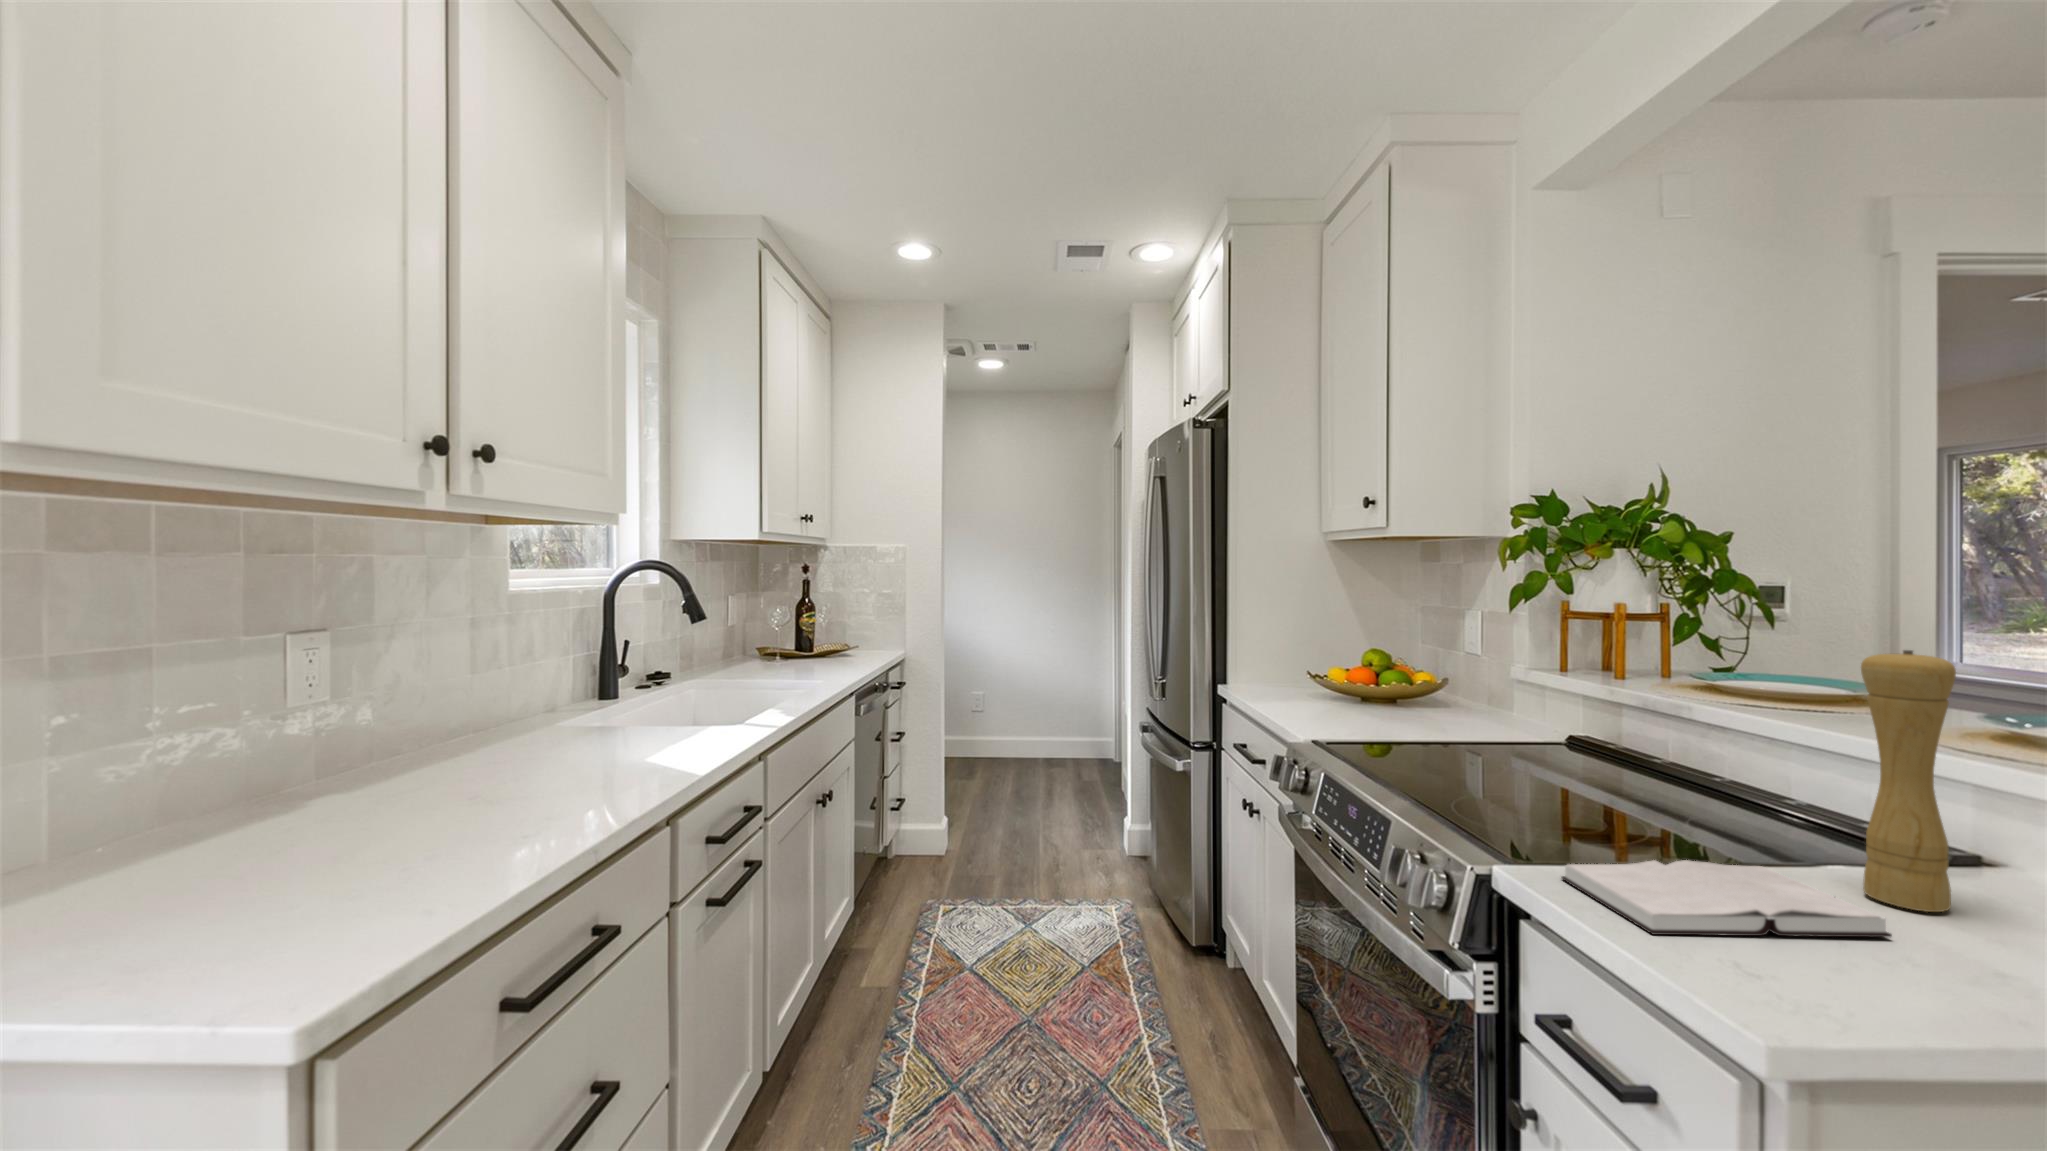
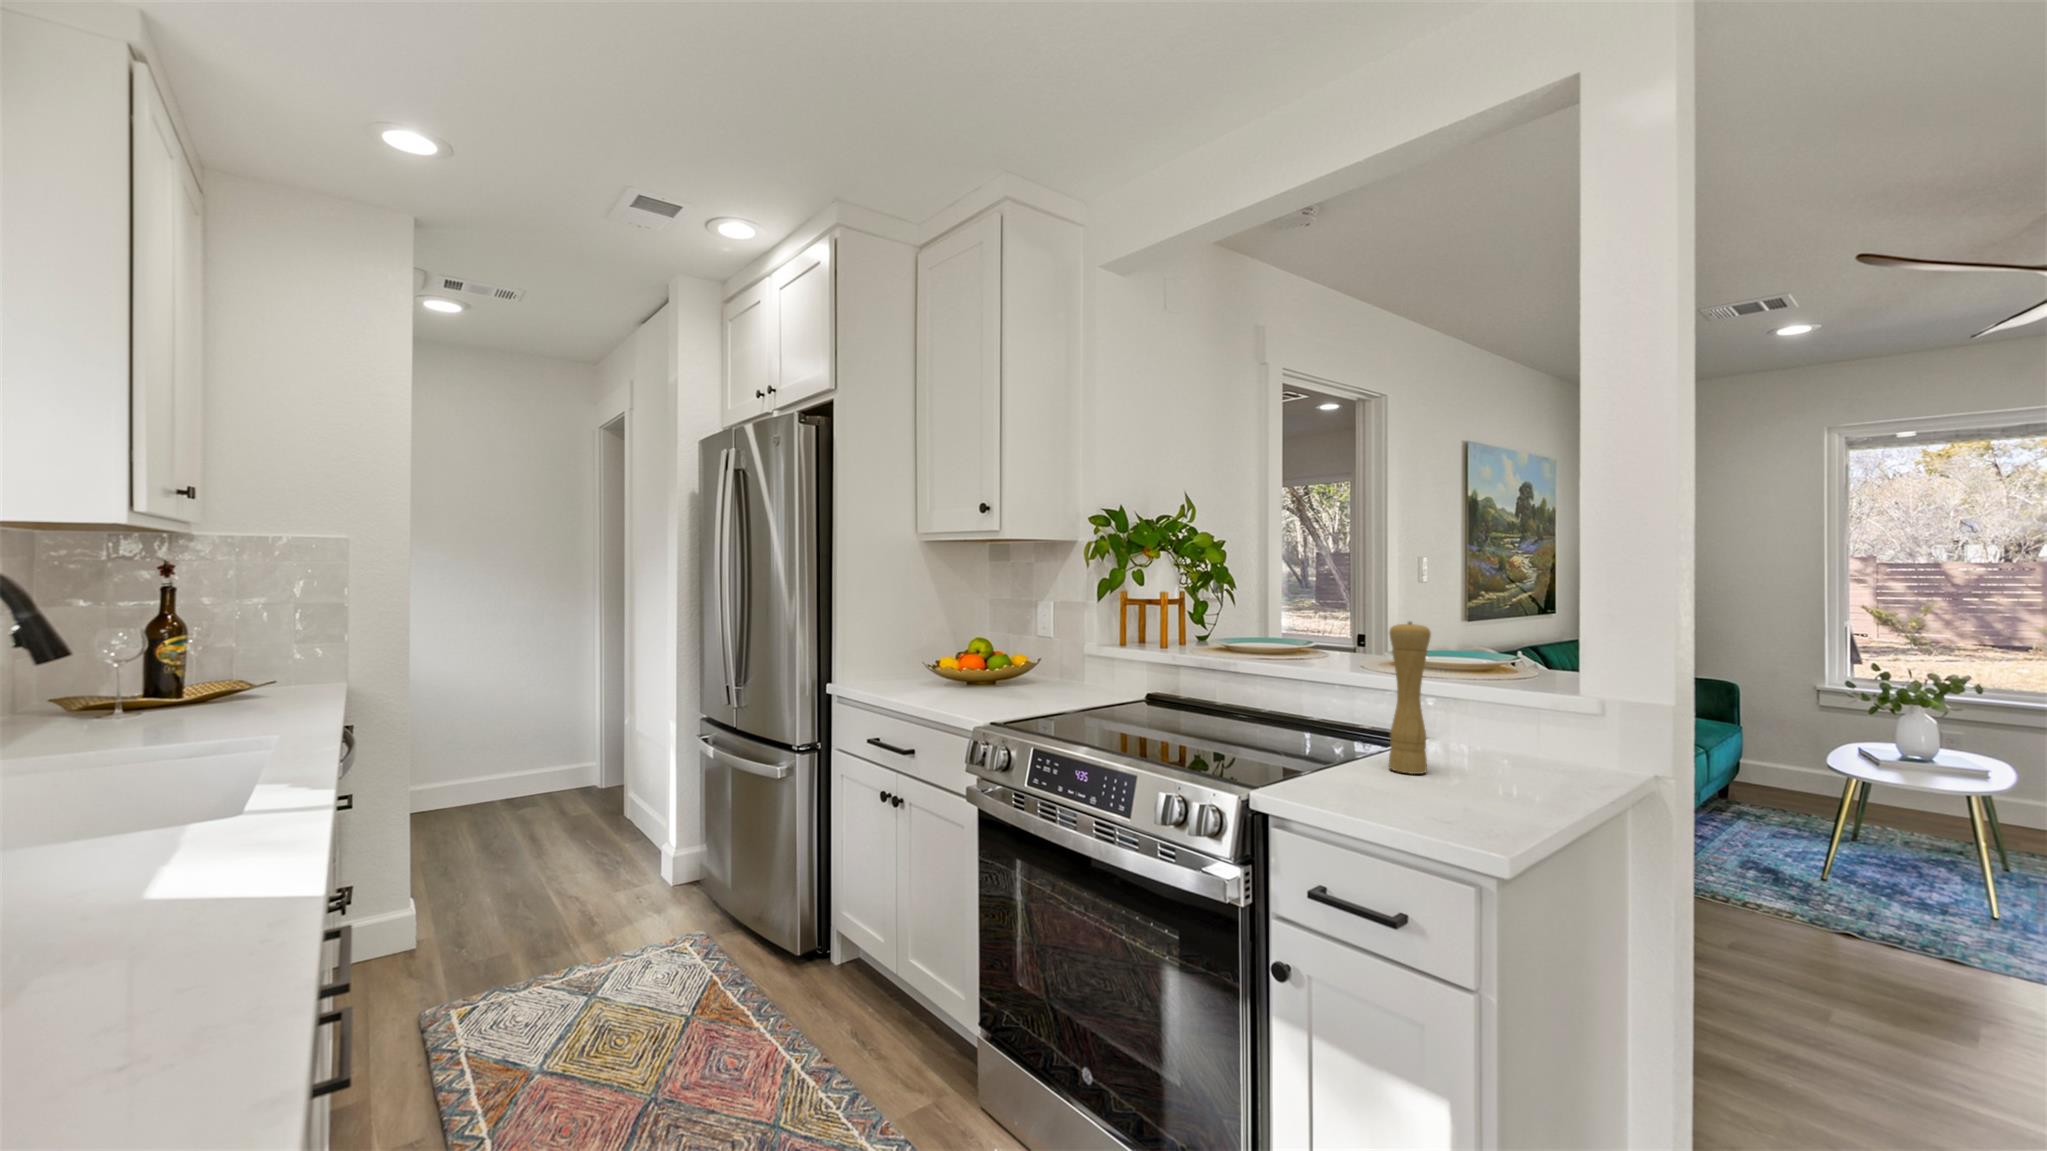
hardback book: present [1562,860,1892,937] -> none [1280,763,1434,815]

